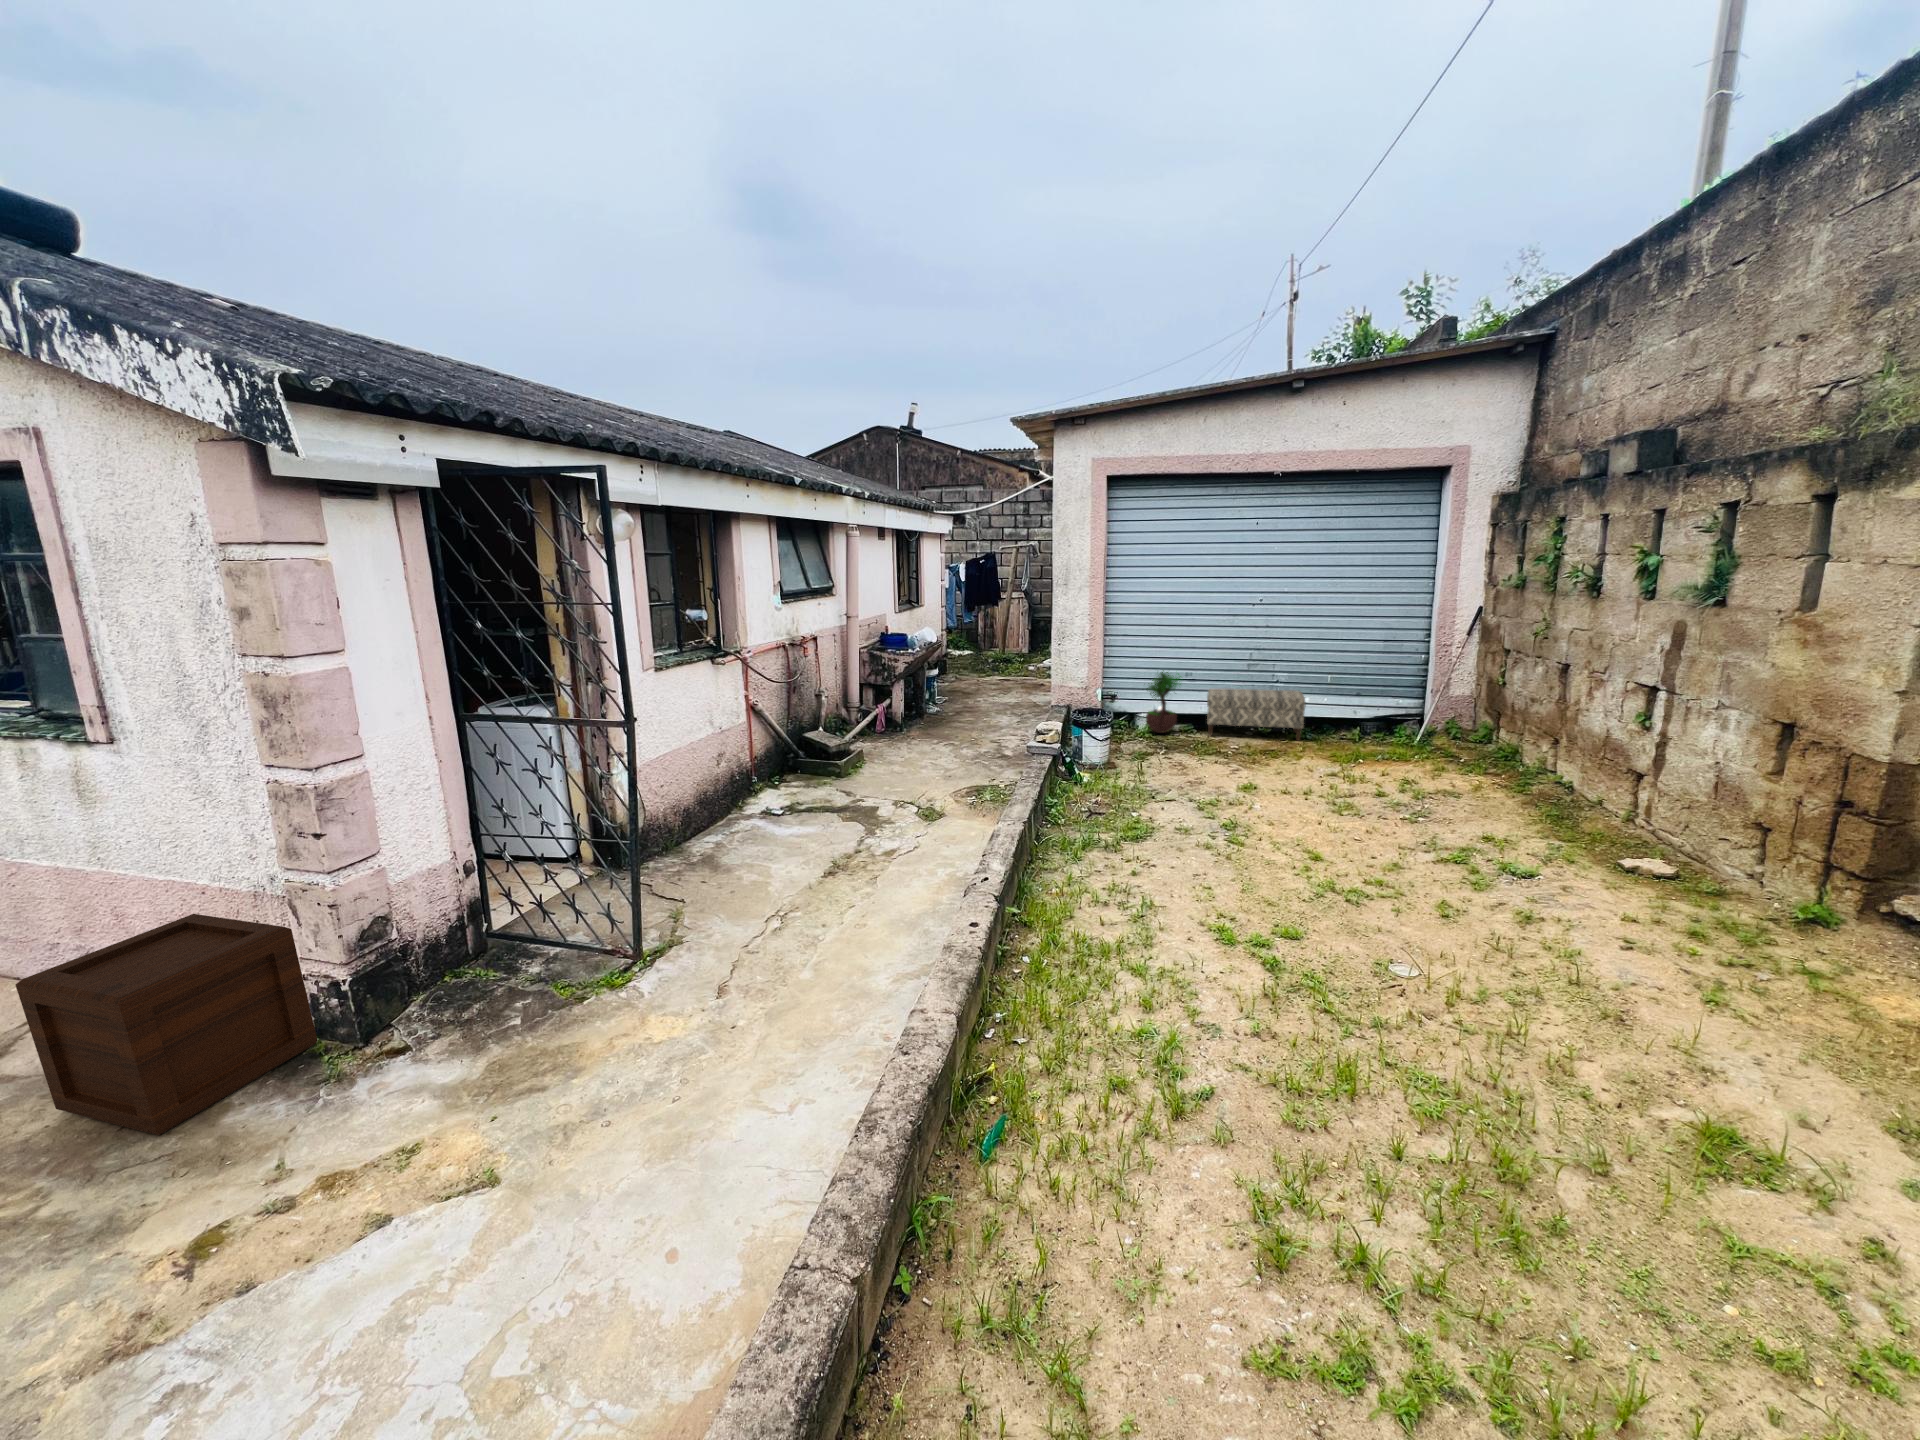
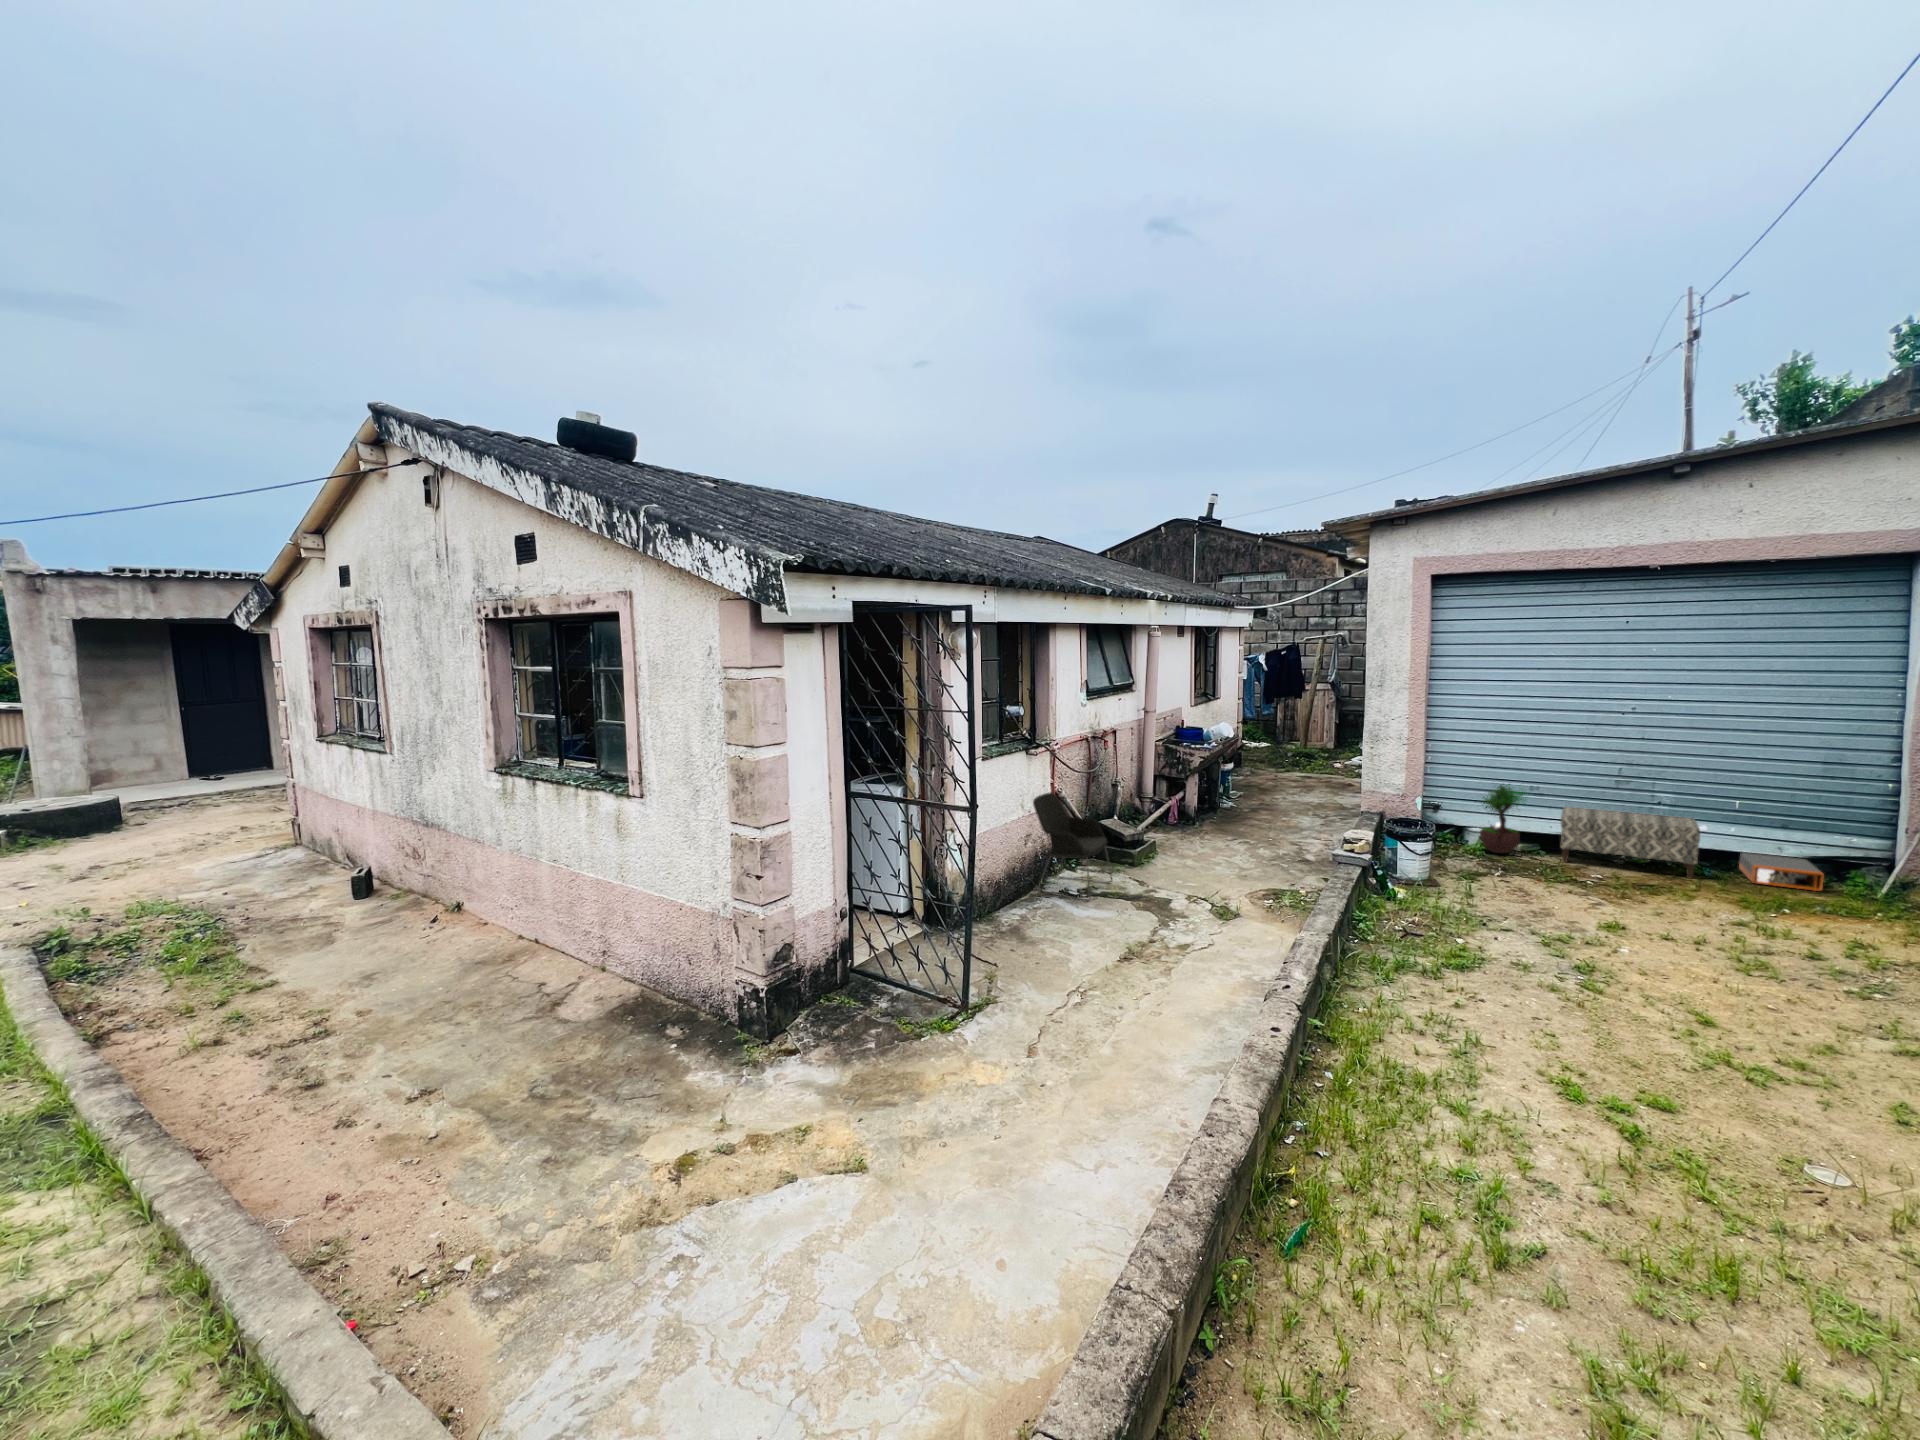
chair: none [722,704,816,817] -> present [1033,793,1112,901]
storage box: none [1330,716,1385,742] -> present [1739,853,1824,891]
wooden crate: present [15,914,318,1135] -> none [584,926,740,1084]

